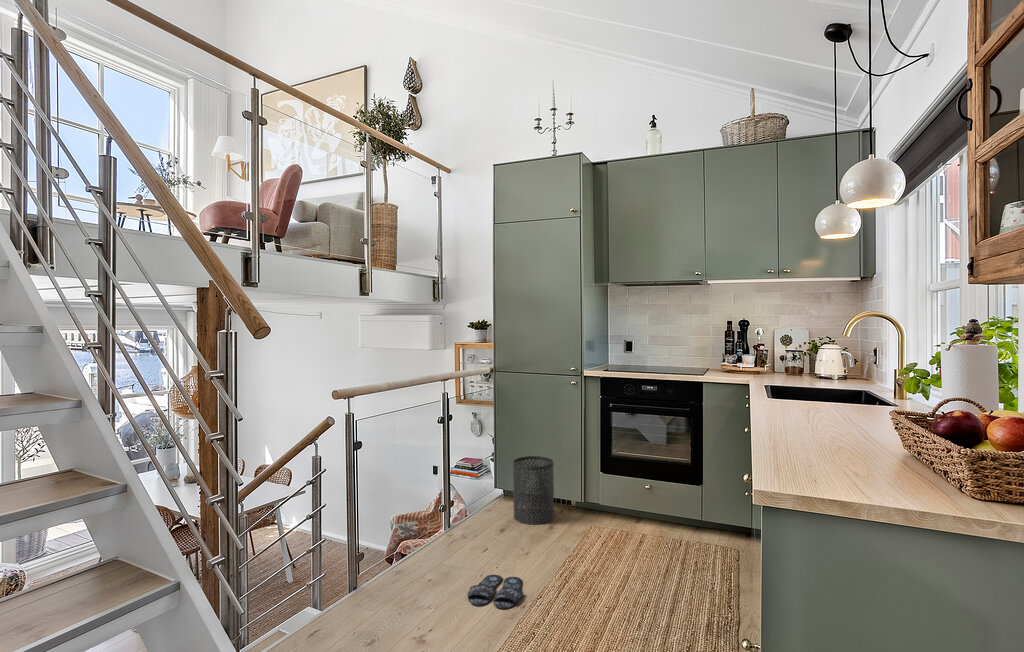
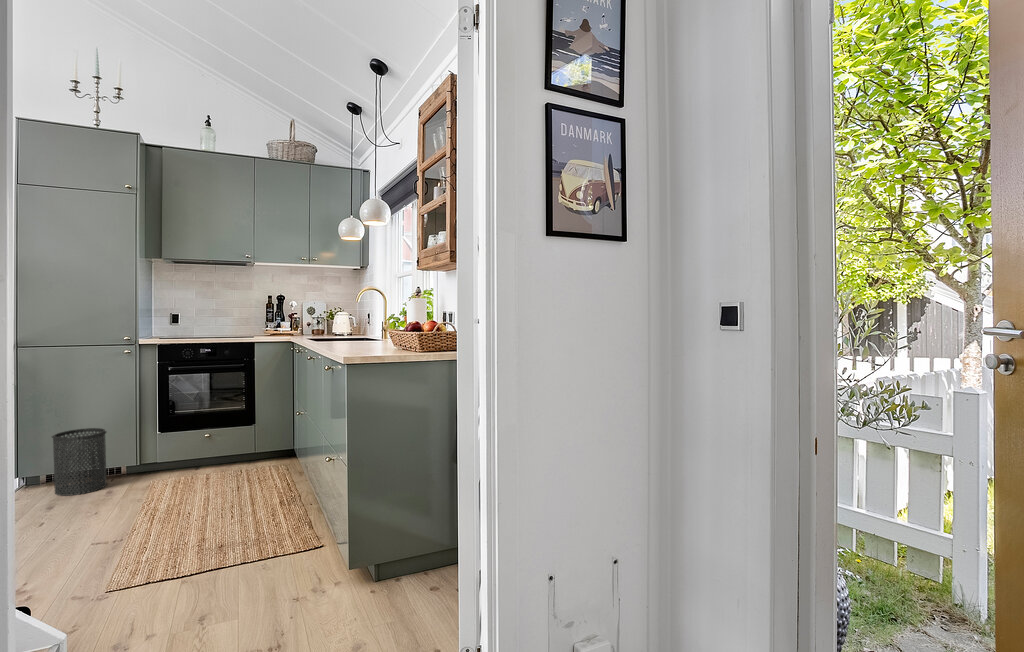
slippers: present [468,575,523,609] -> none [50,526,115,555]

